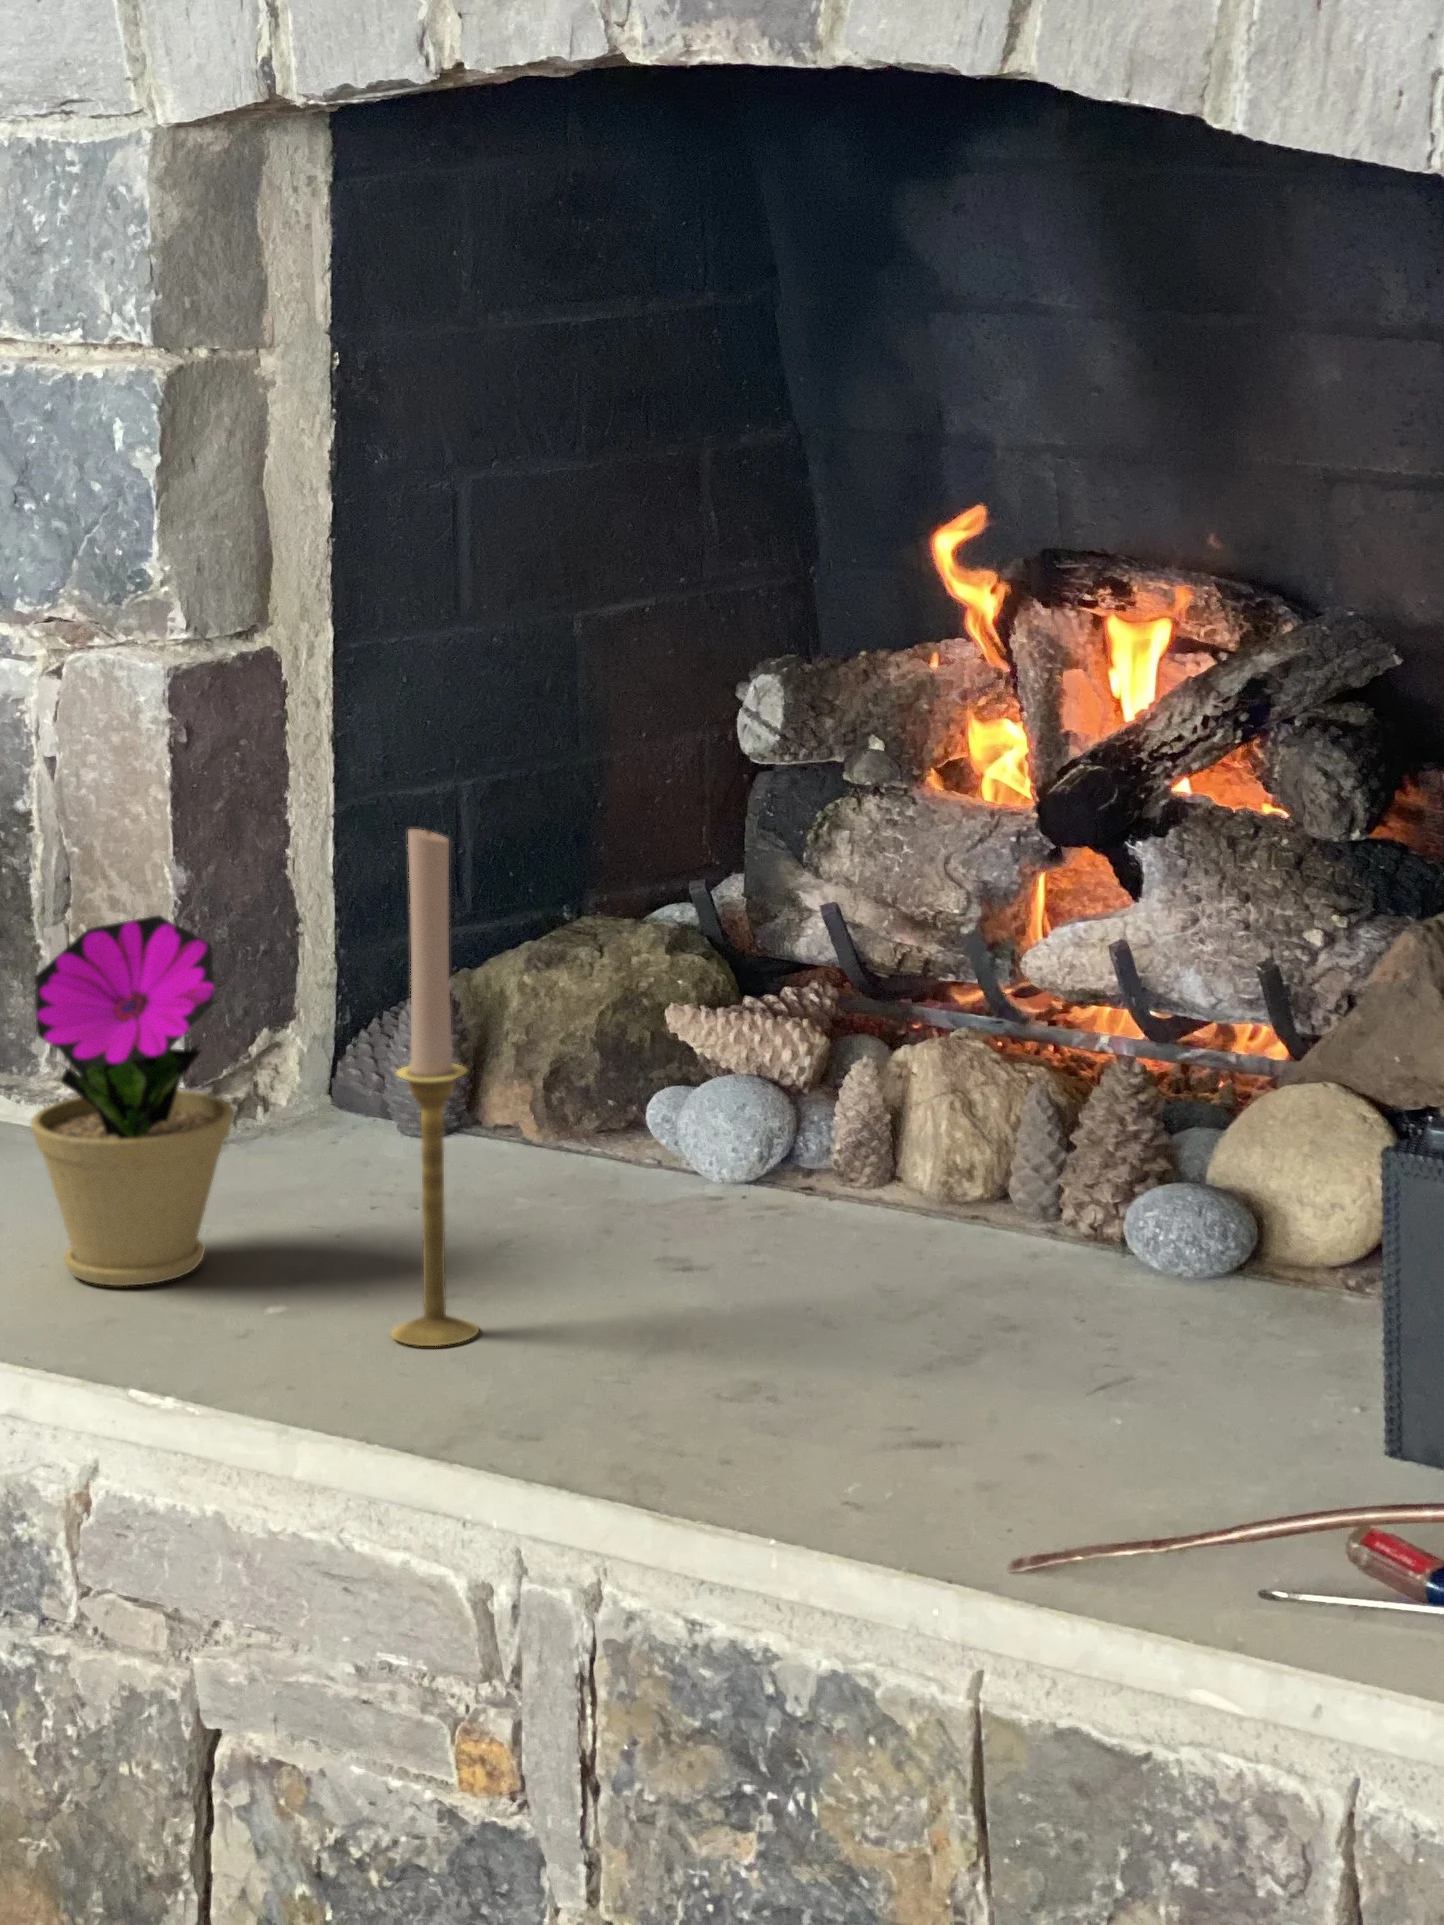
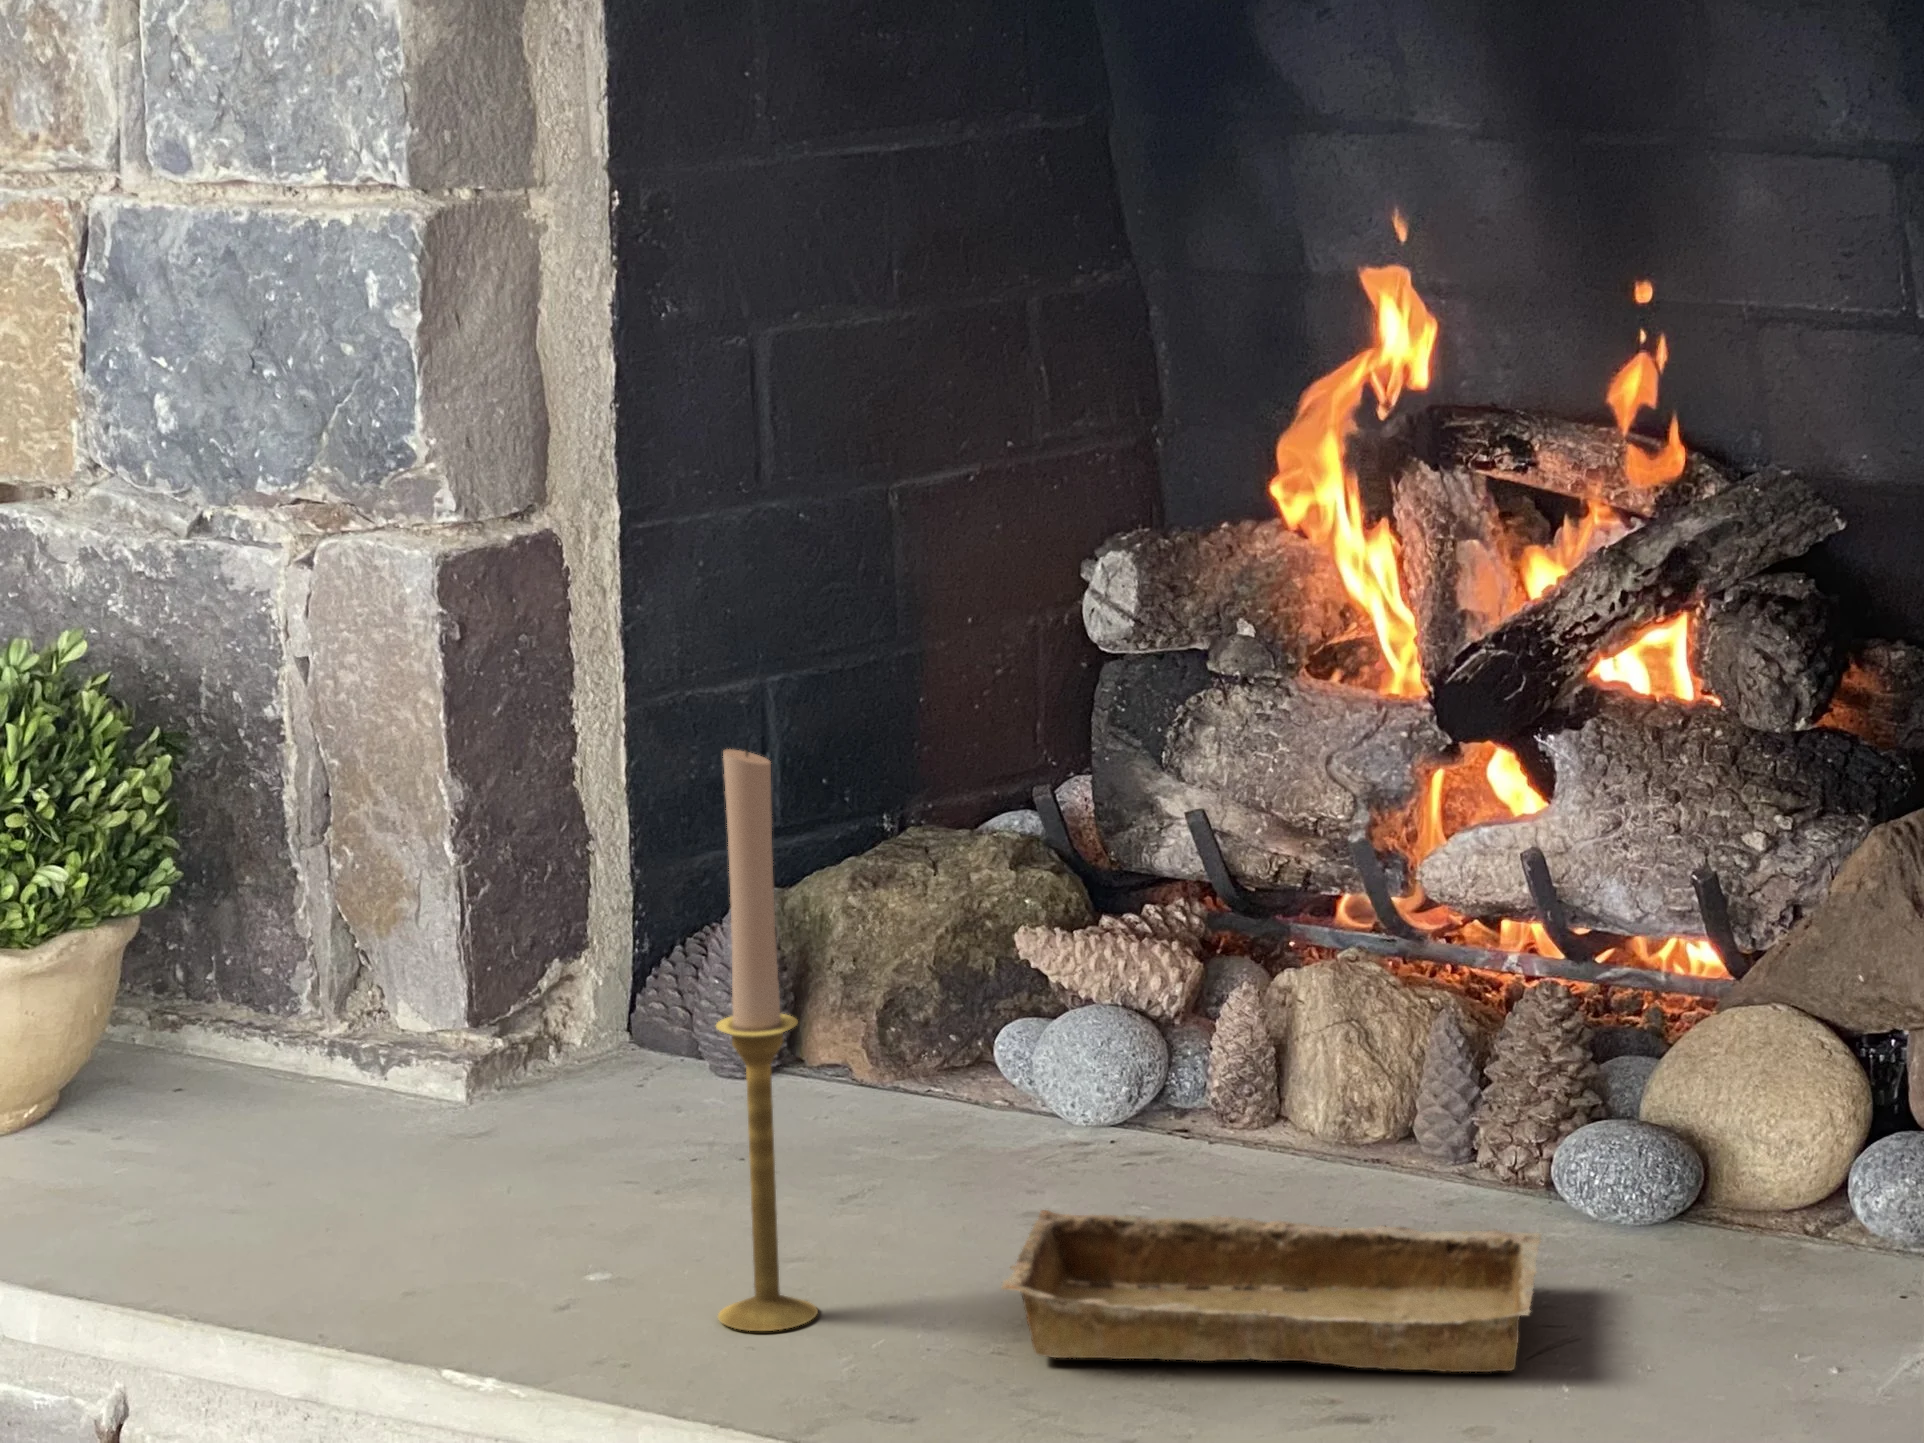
flower pot: present [31,915,233,1286] -> none [299,844,530,1261]
tray: none [638,1243,1118,1385] -> present [1002,1210,1541,1372]

